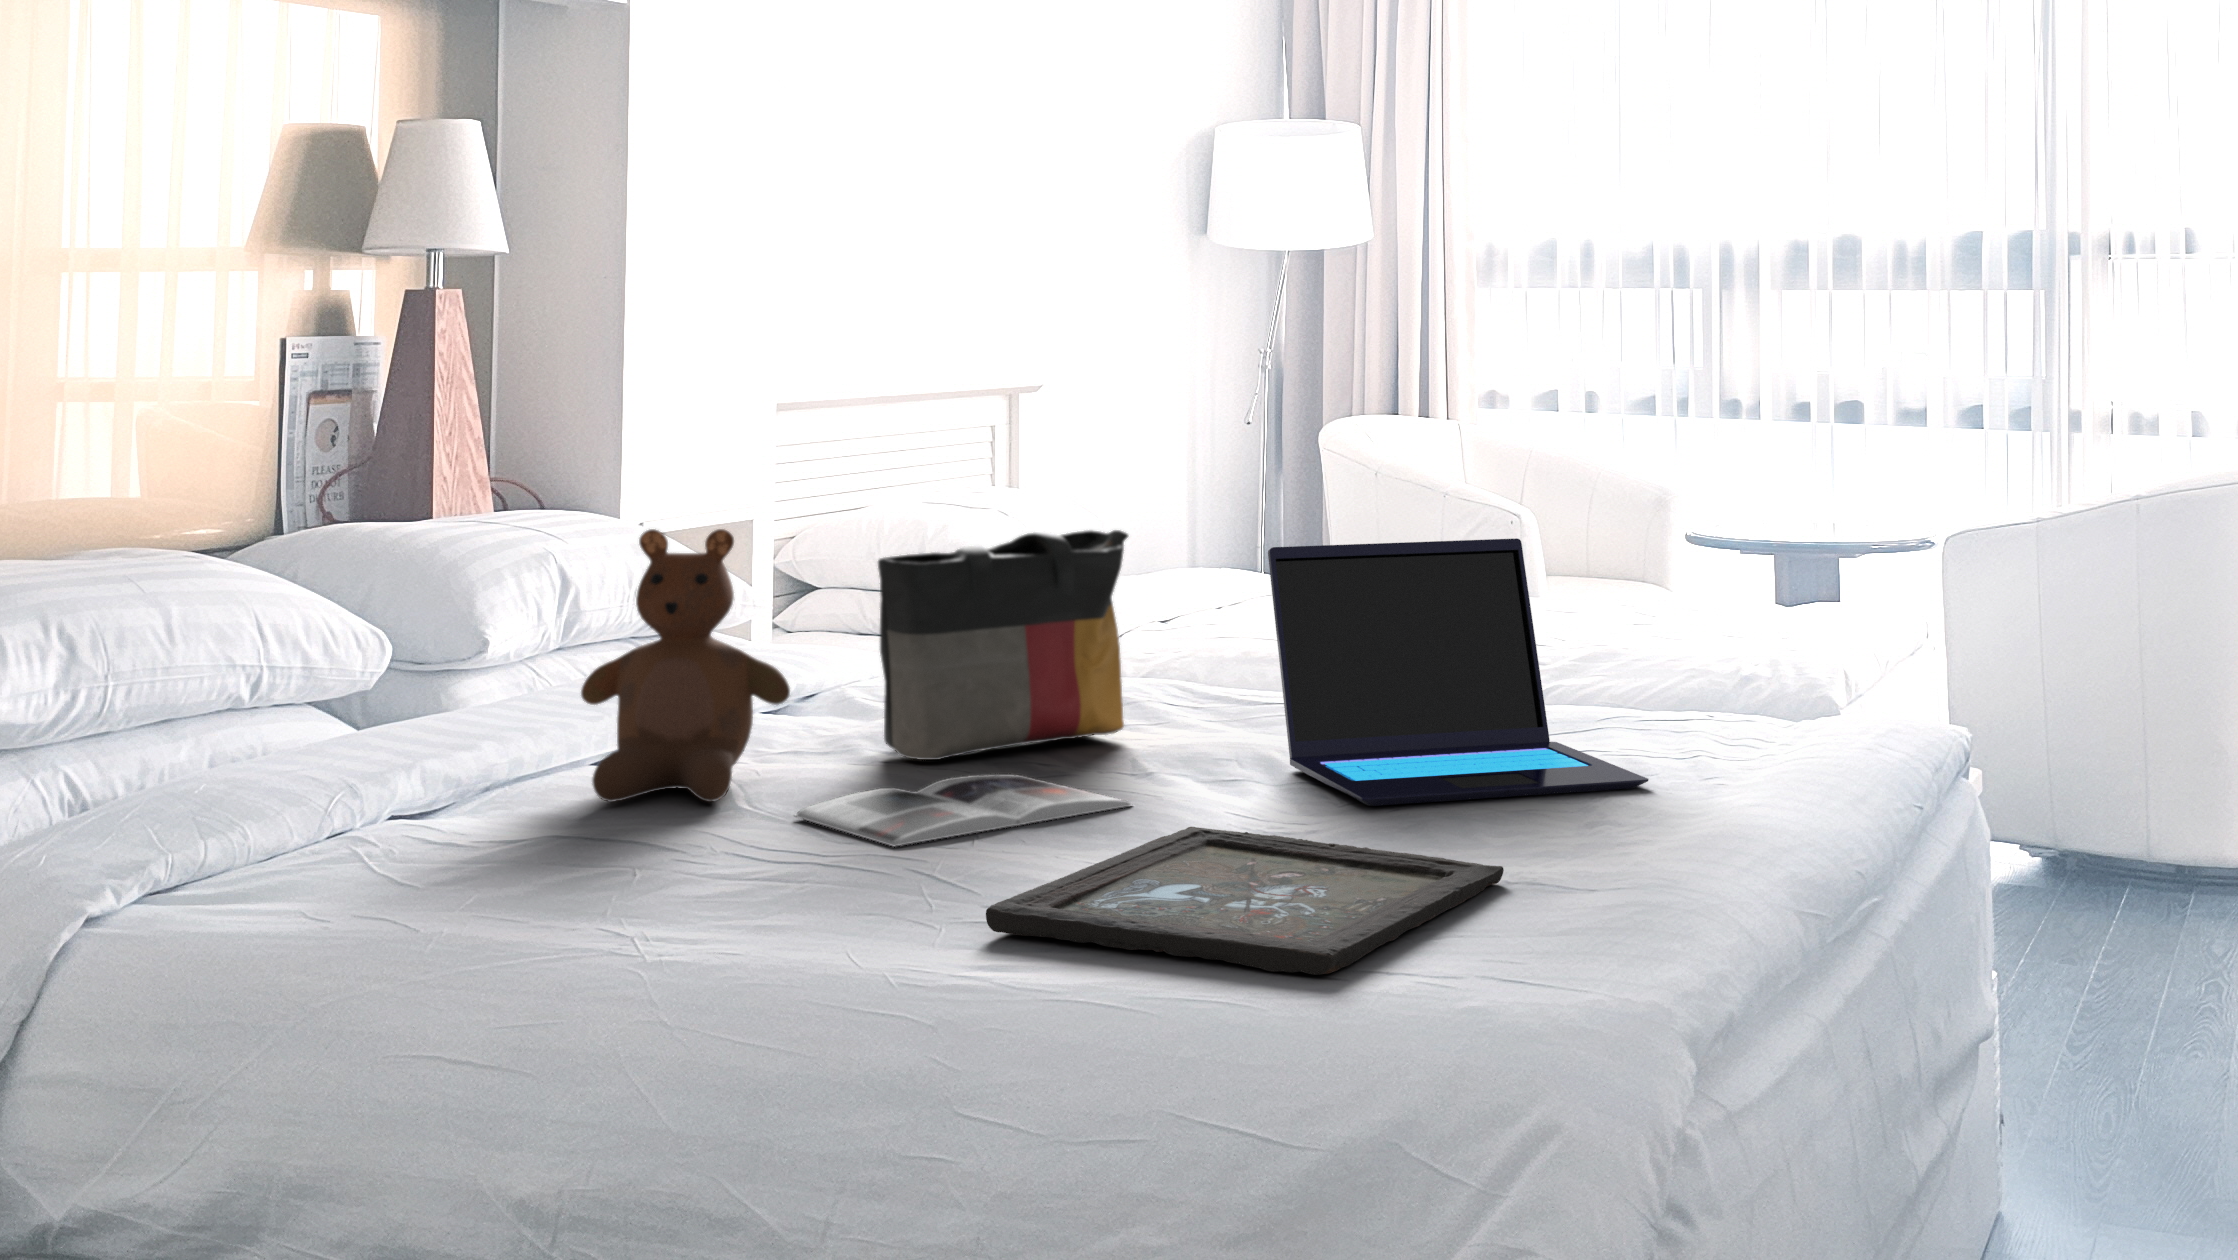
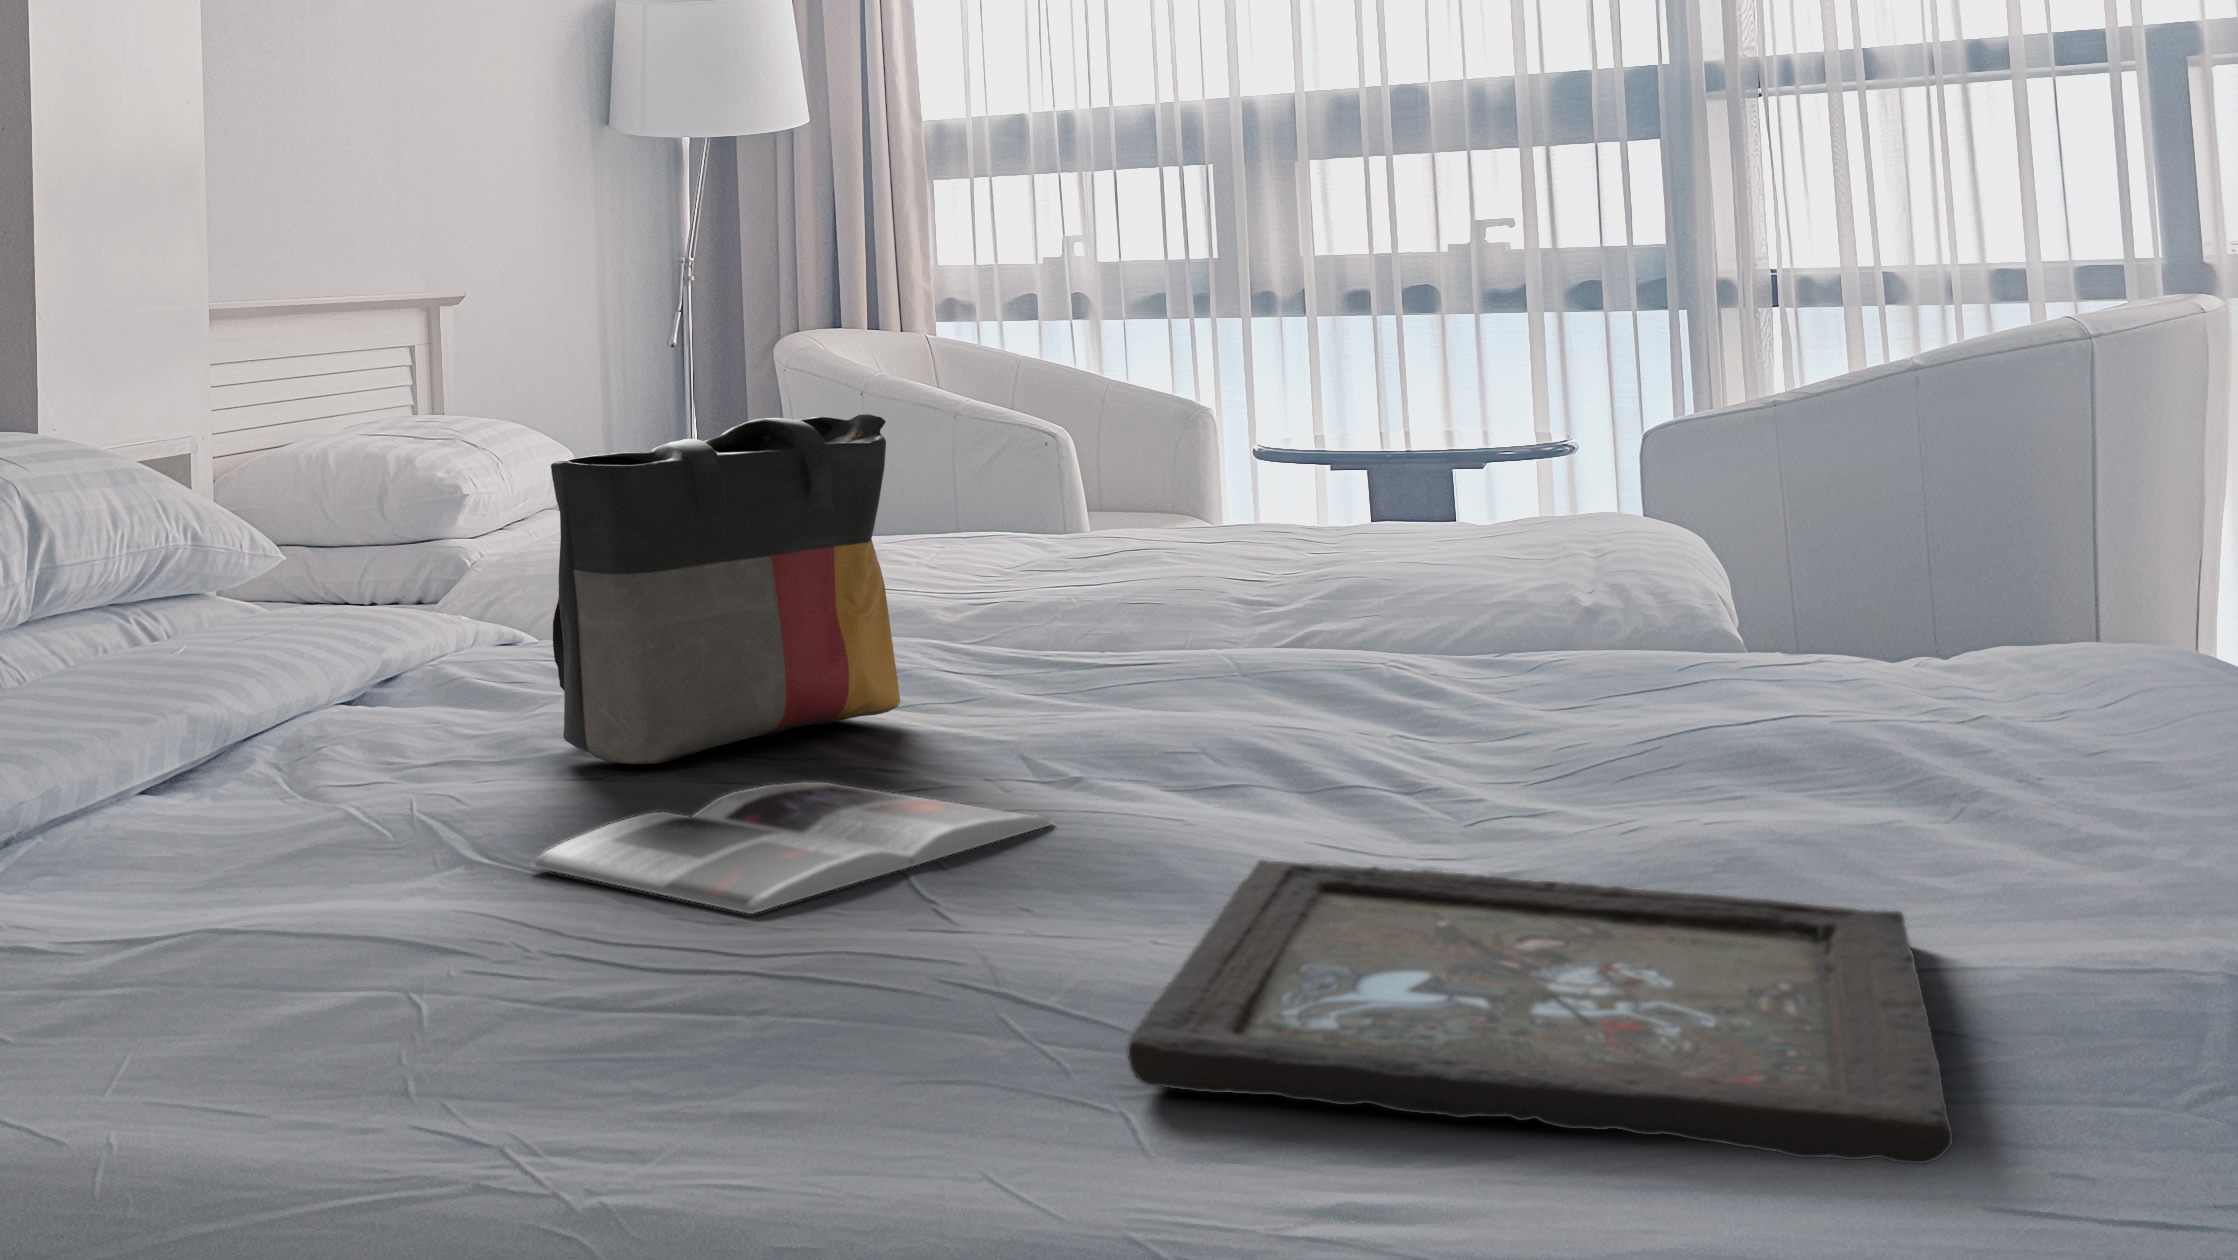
teddy bear: present [581,529,790,802] -> none [131,420,458,853]
laptop: present [1268,538,1649,806] -> none [1138,400,1827,809]

